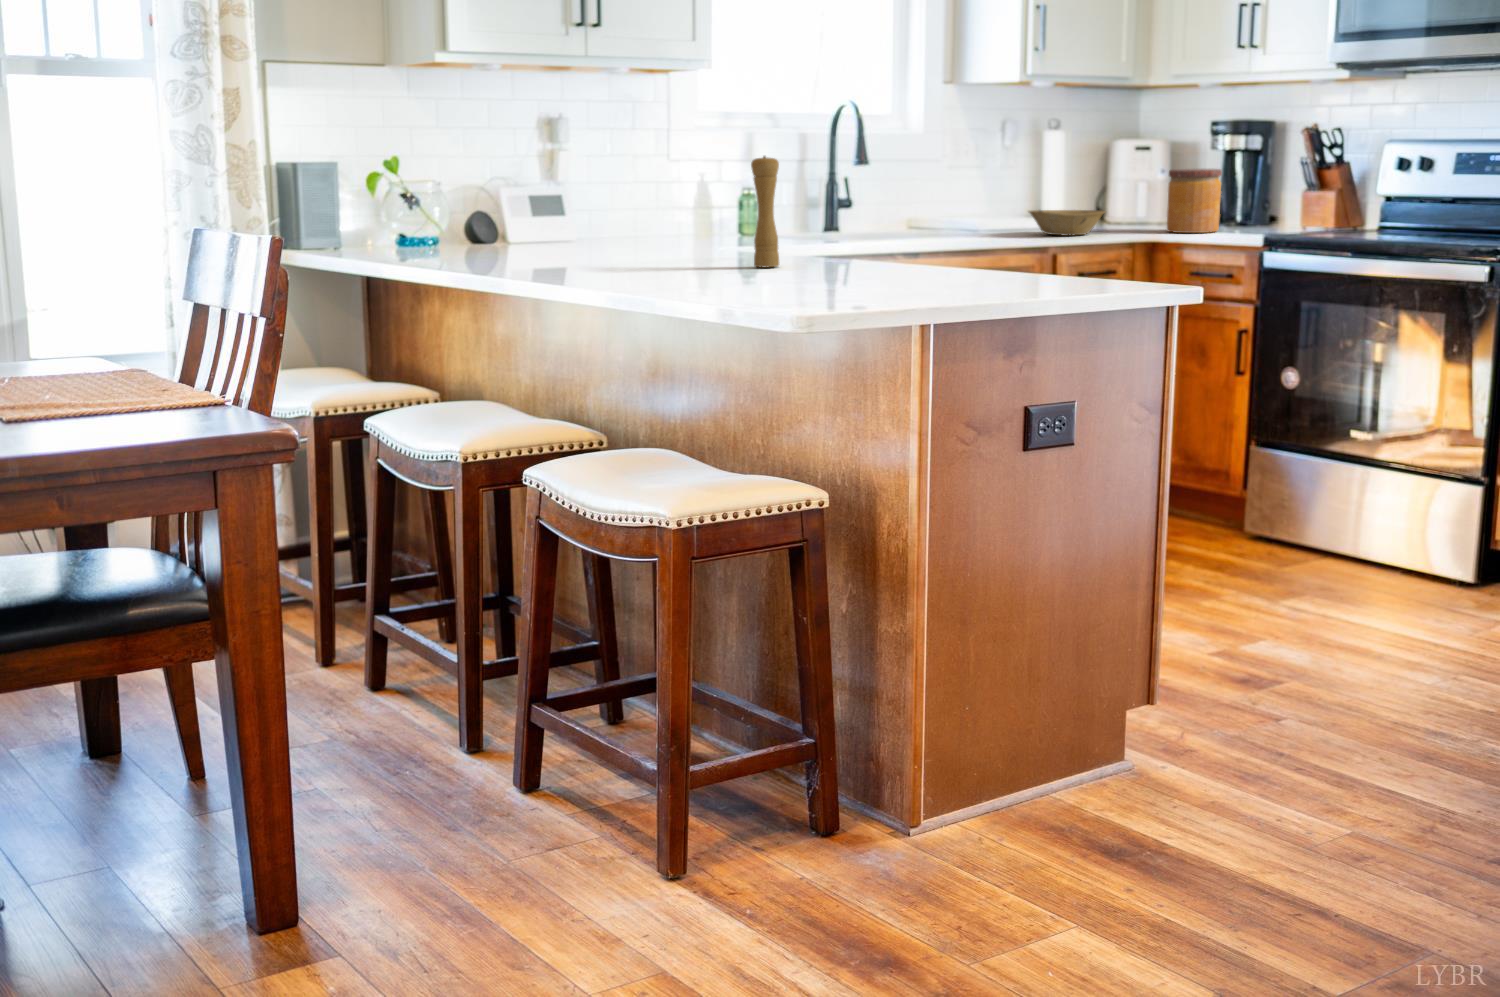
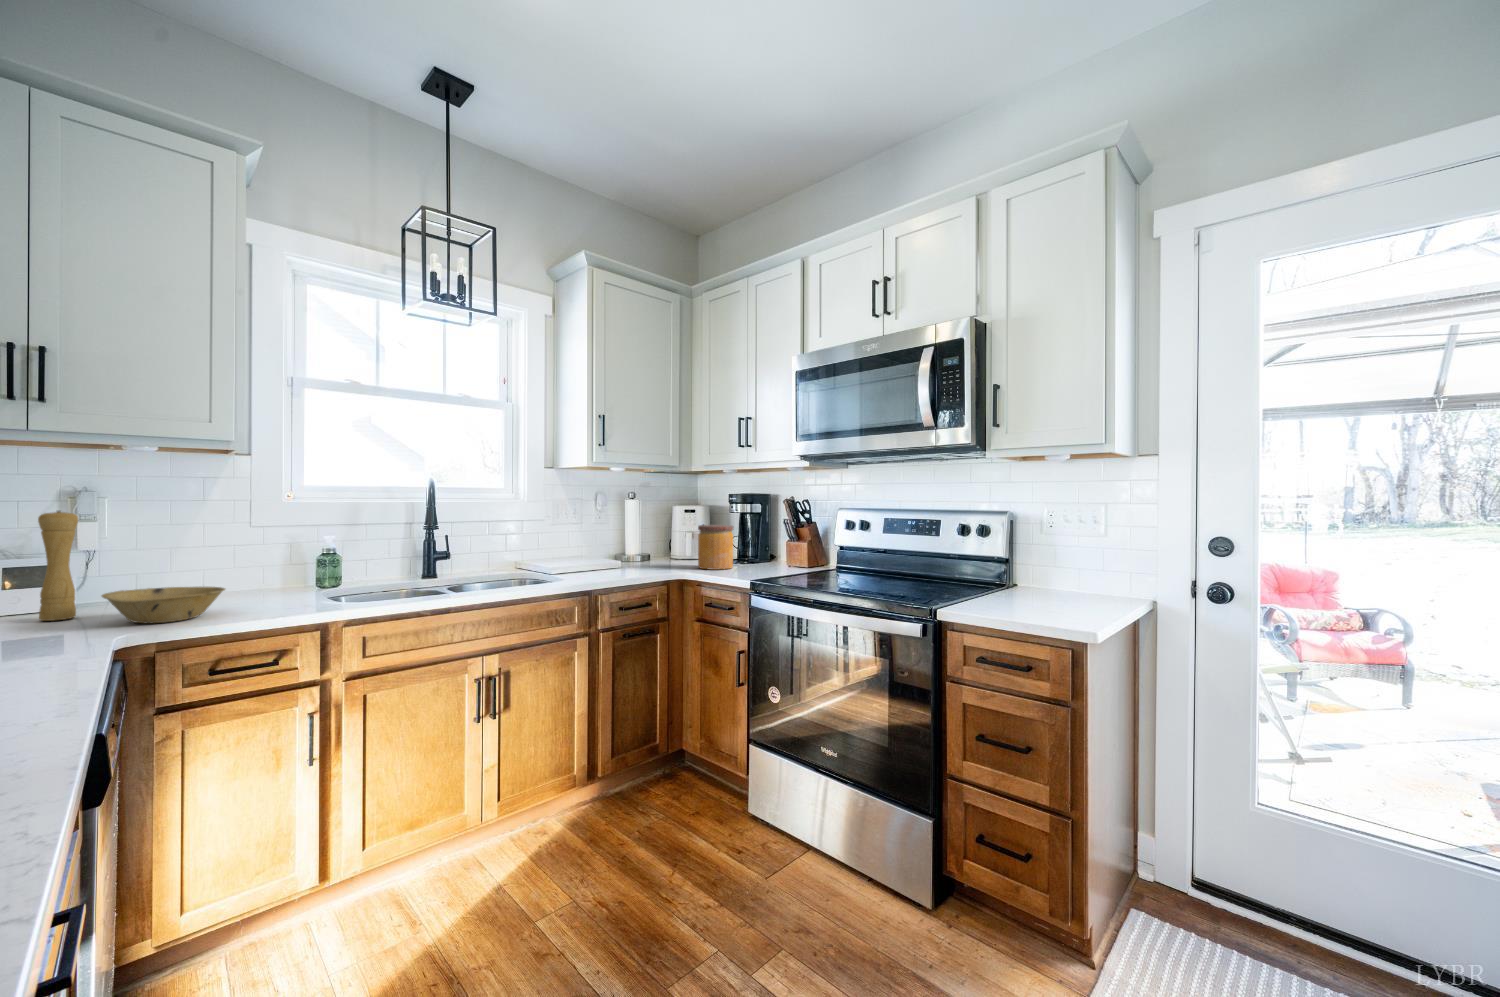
pepper mill: present [751,156,779,268] -> present [38,511,78,621]
bowl: present [1029,210,1105,236] -> present [102,587,225,623]

